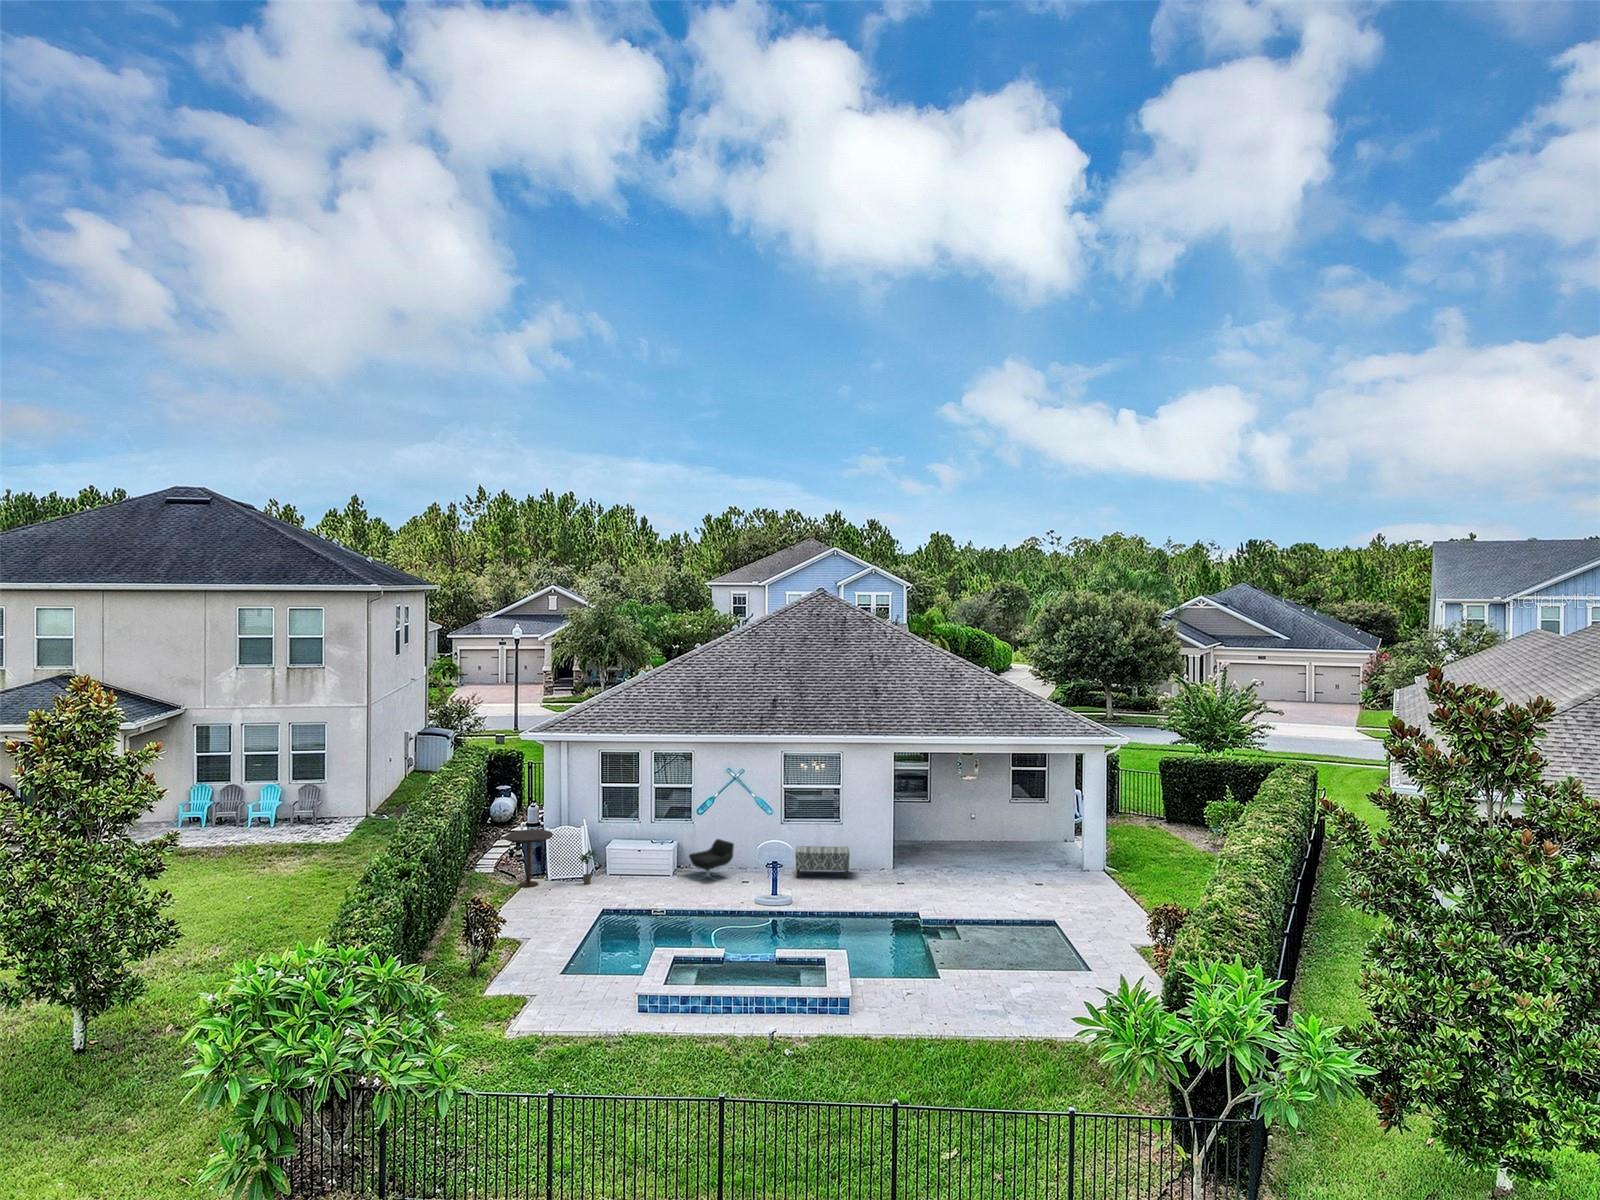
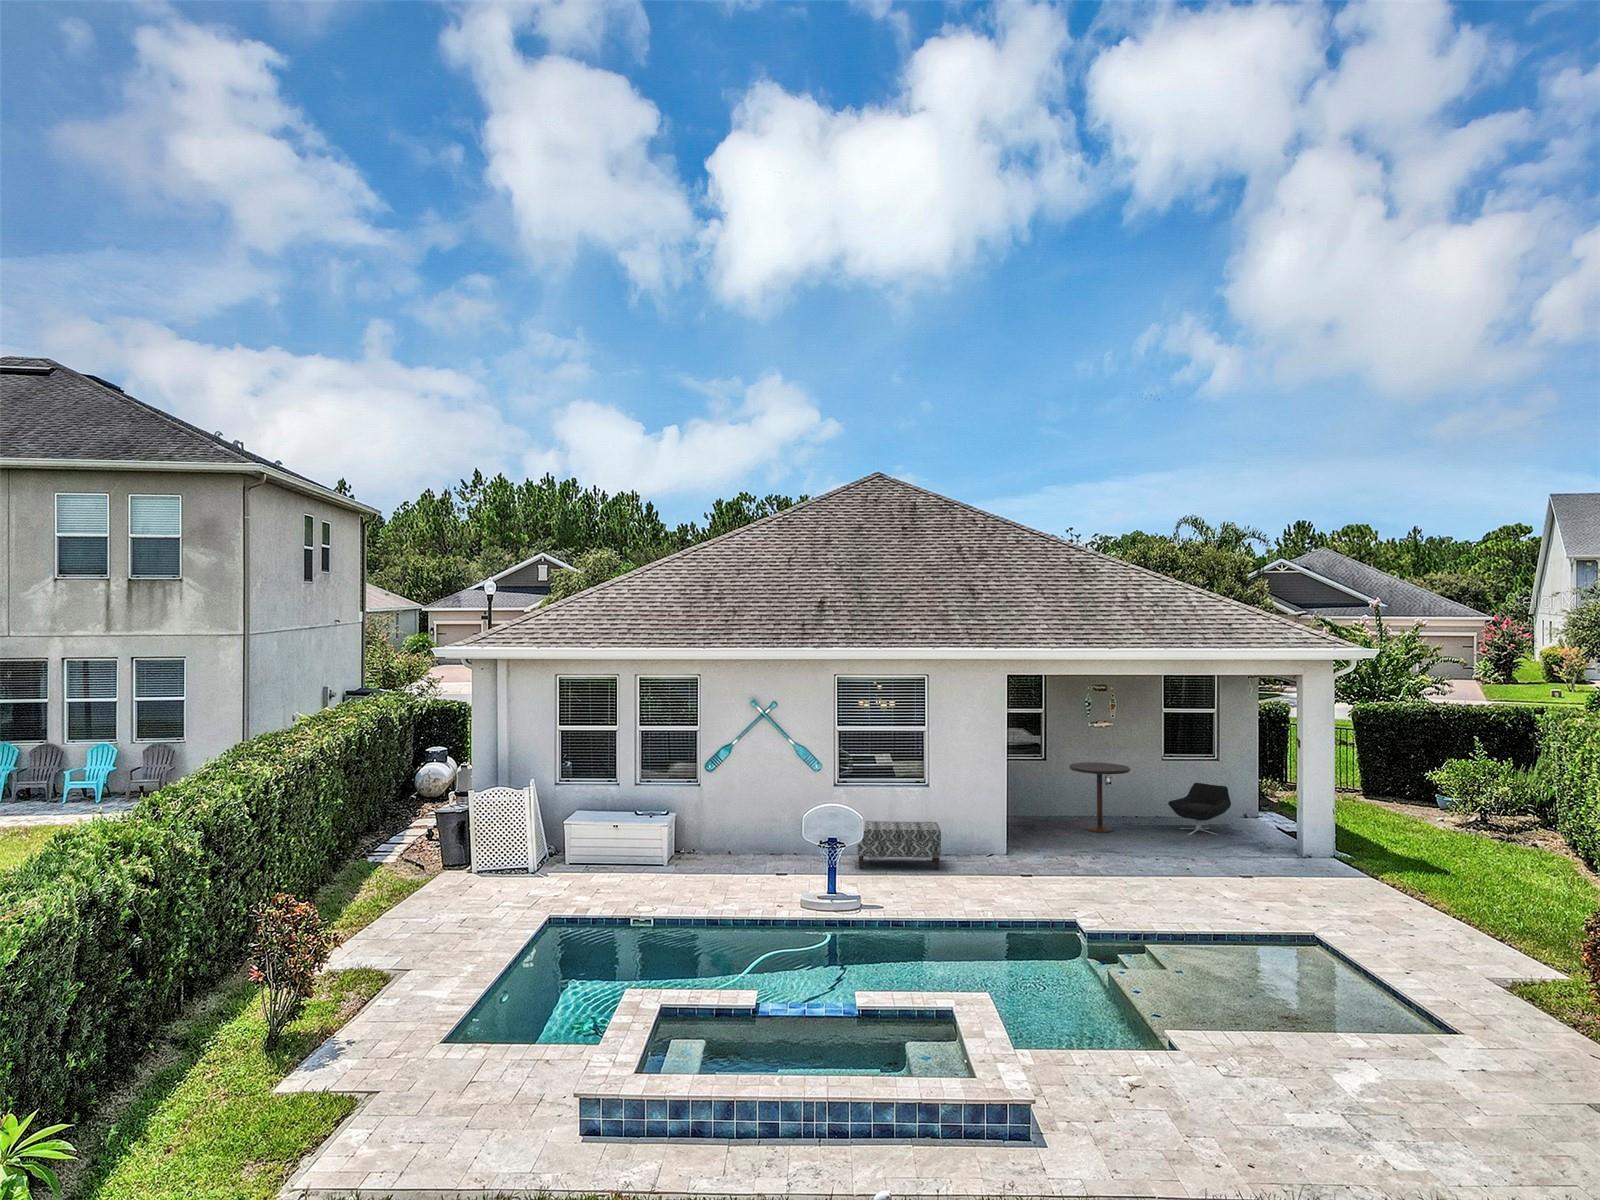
pedestal table: present [505,830,553,888] -> present [1069,762,1130,833]
lounge chair: present [689,839,734,880] -> present [1168,783,1231,835]
potted plant: present [580,849,597,885] -> none [519,825,548,880]

